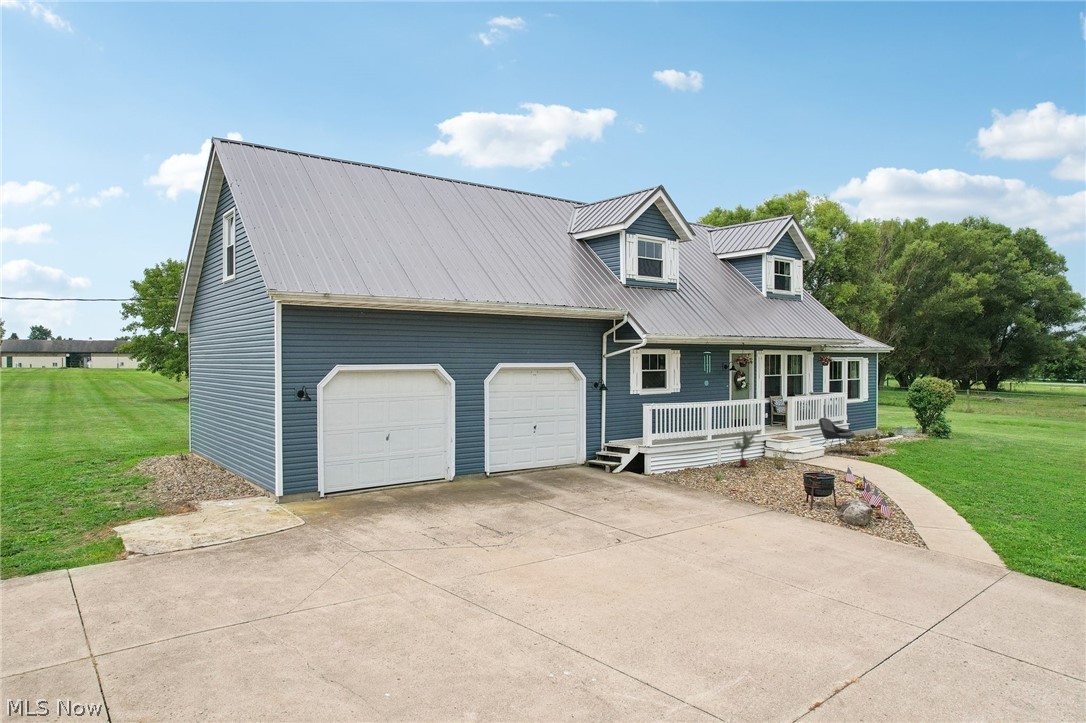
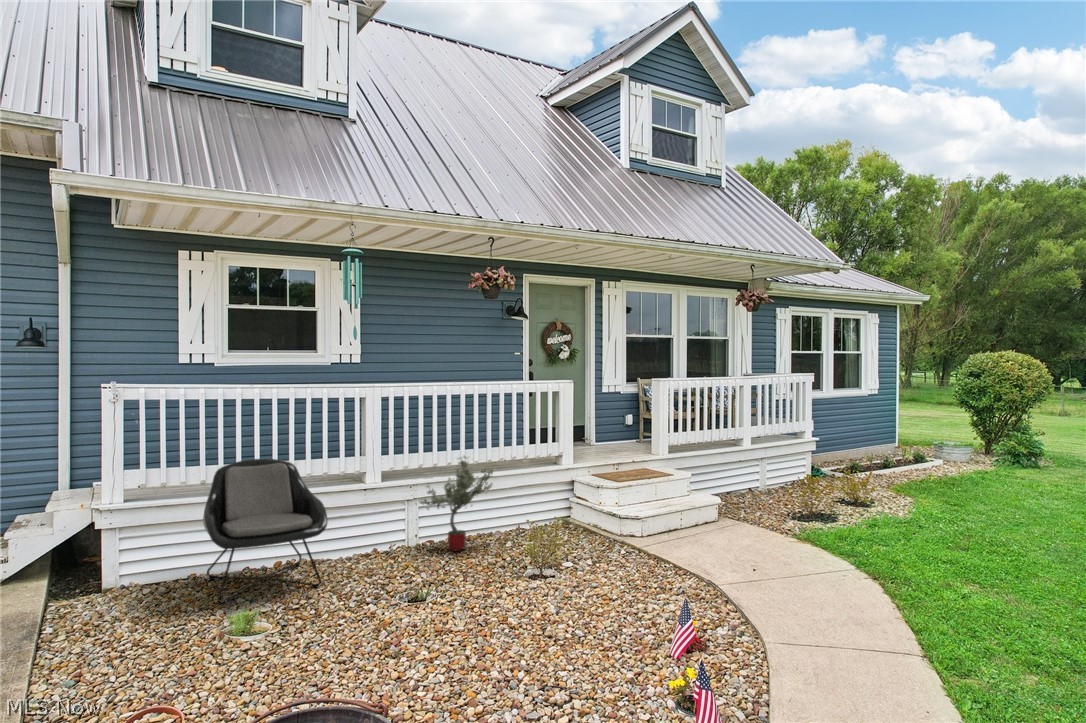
lounge chair: present [819,418,855,454] -> present [203,459,328,605]

